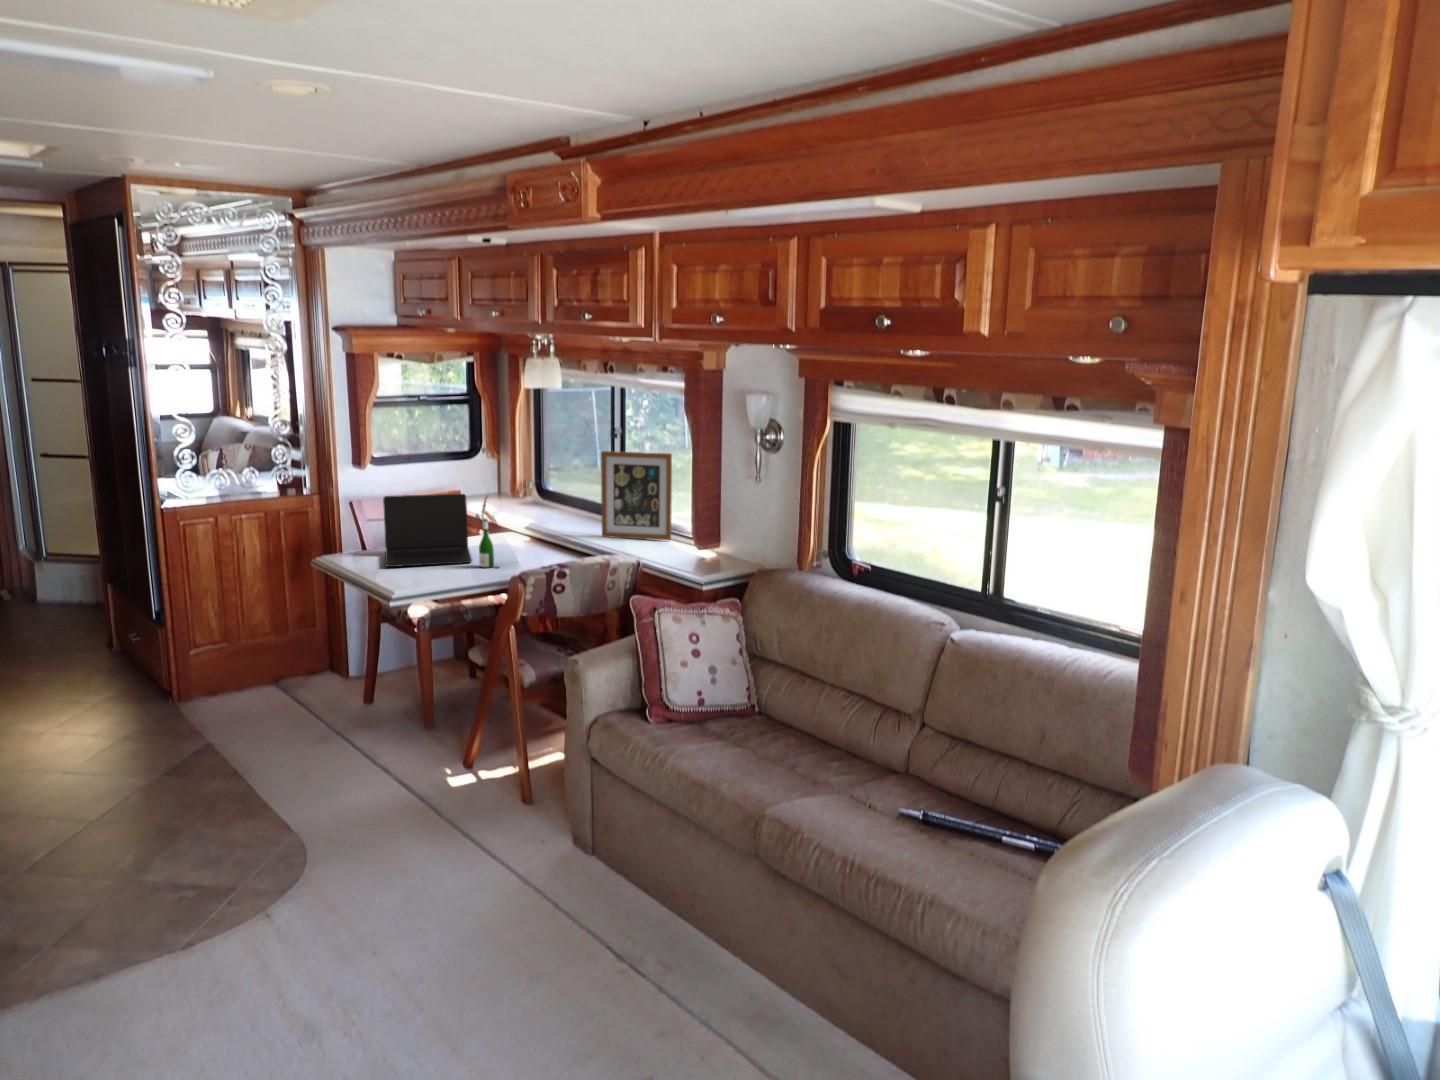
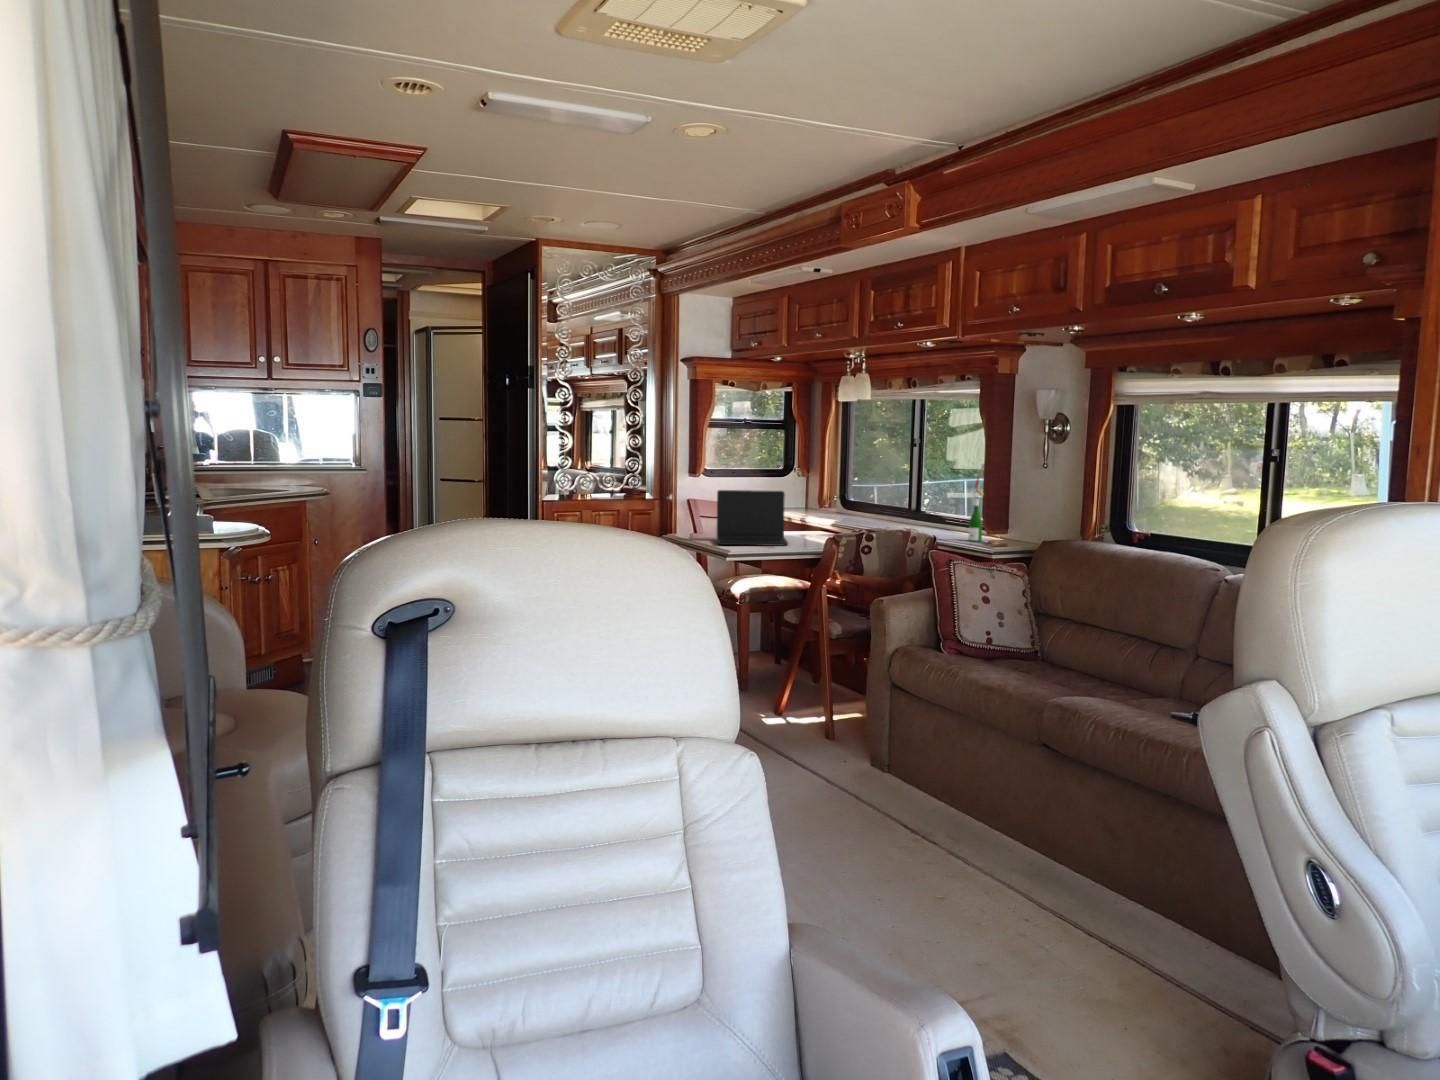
picture frame: present [601,451,672,540] -> none [900,454,966,533]
wine bottle: present [479,497,498,568] -> present [968,475,983,542]

